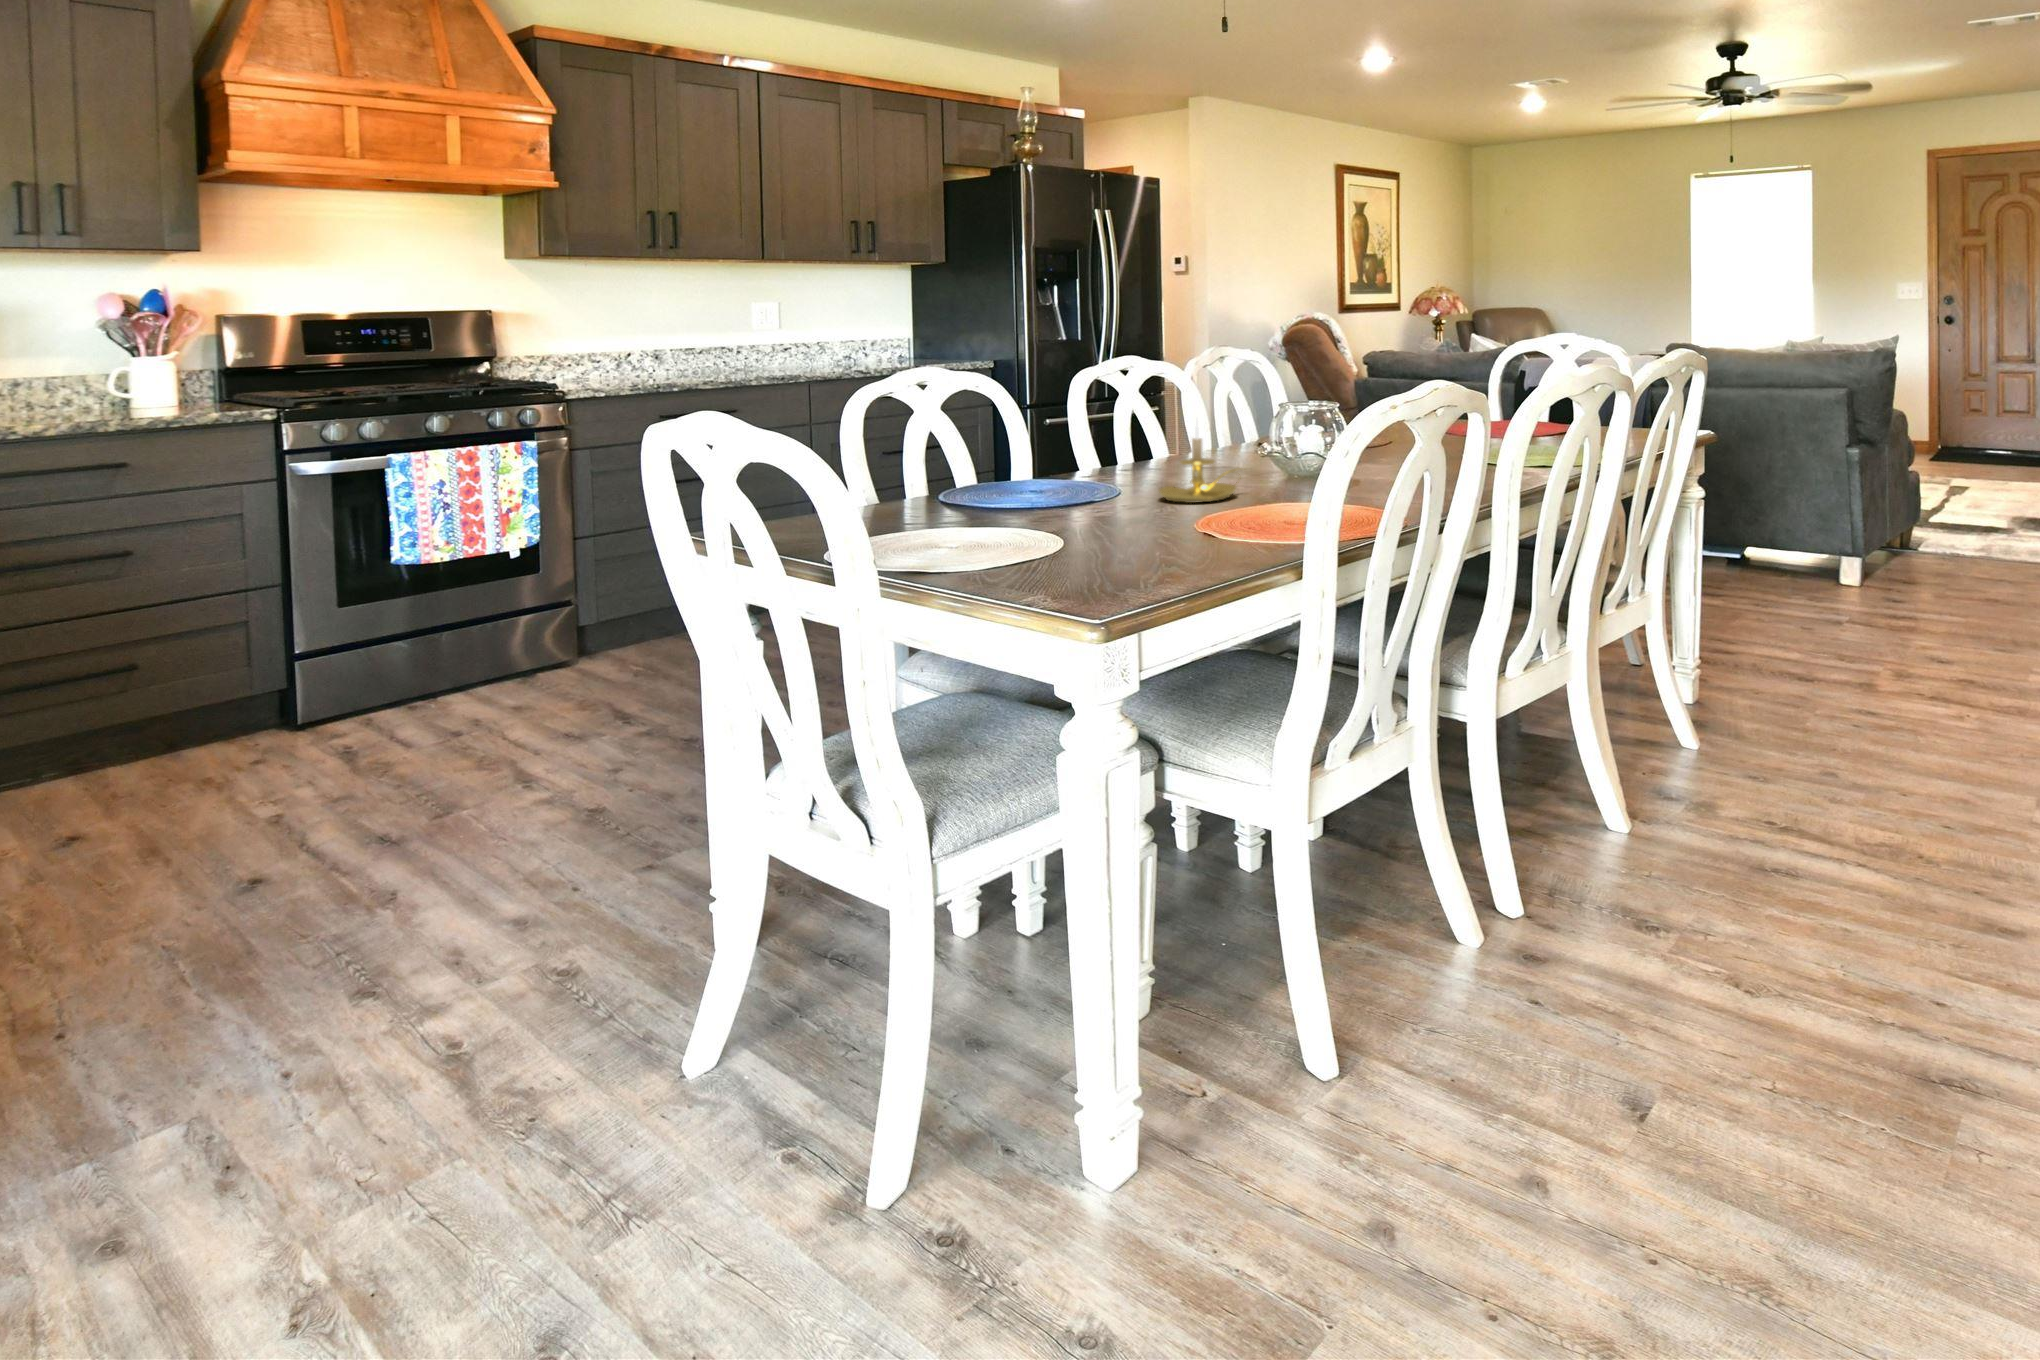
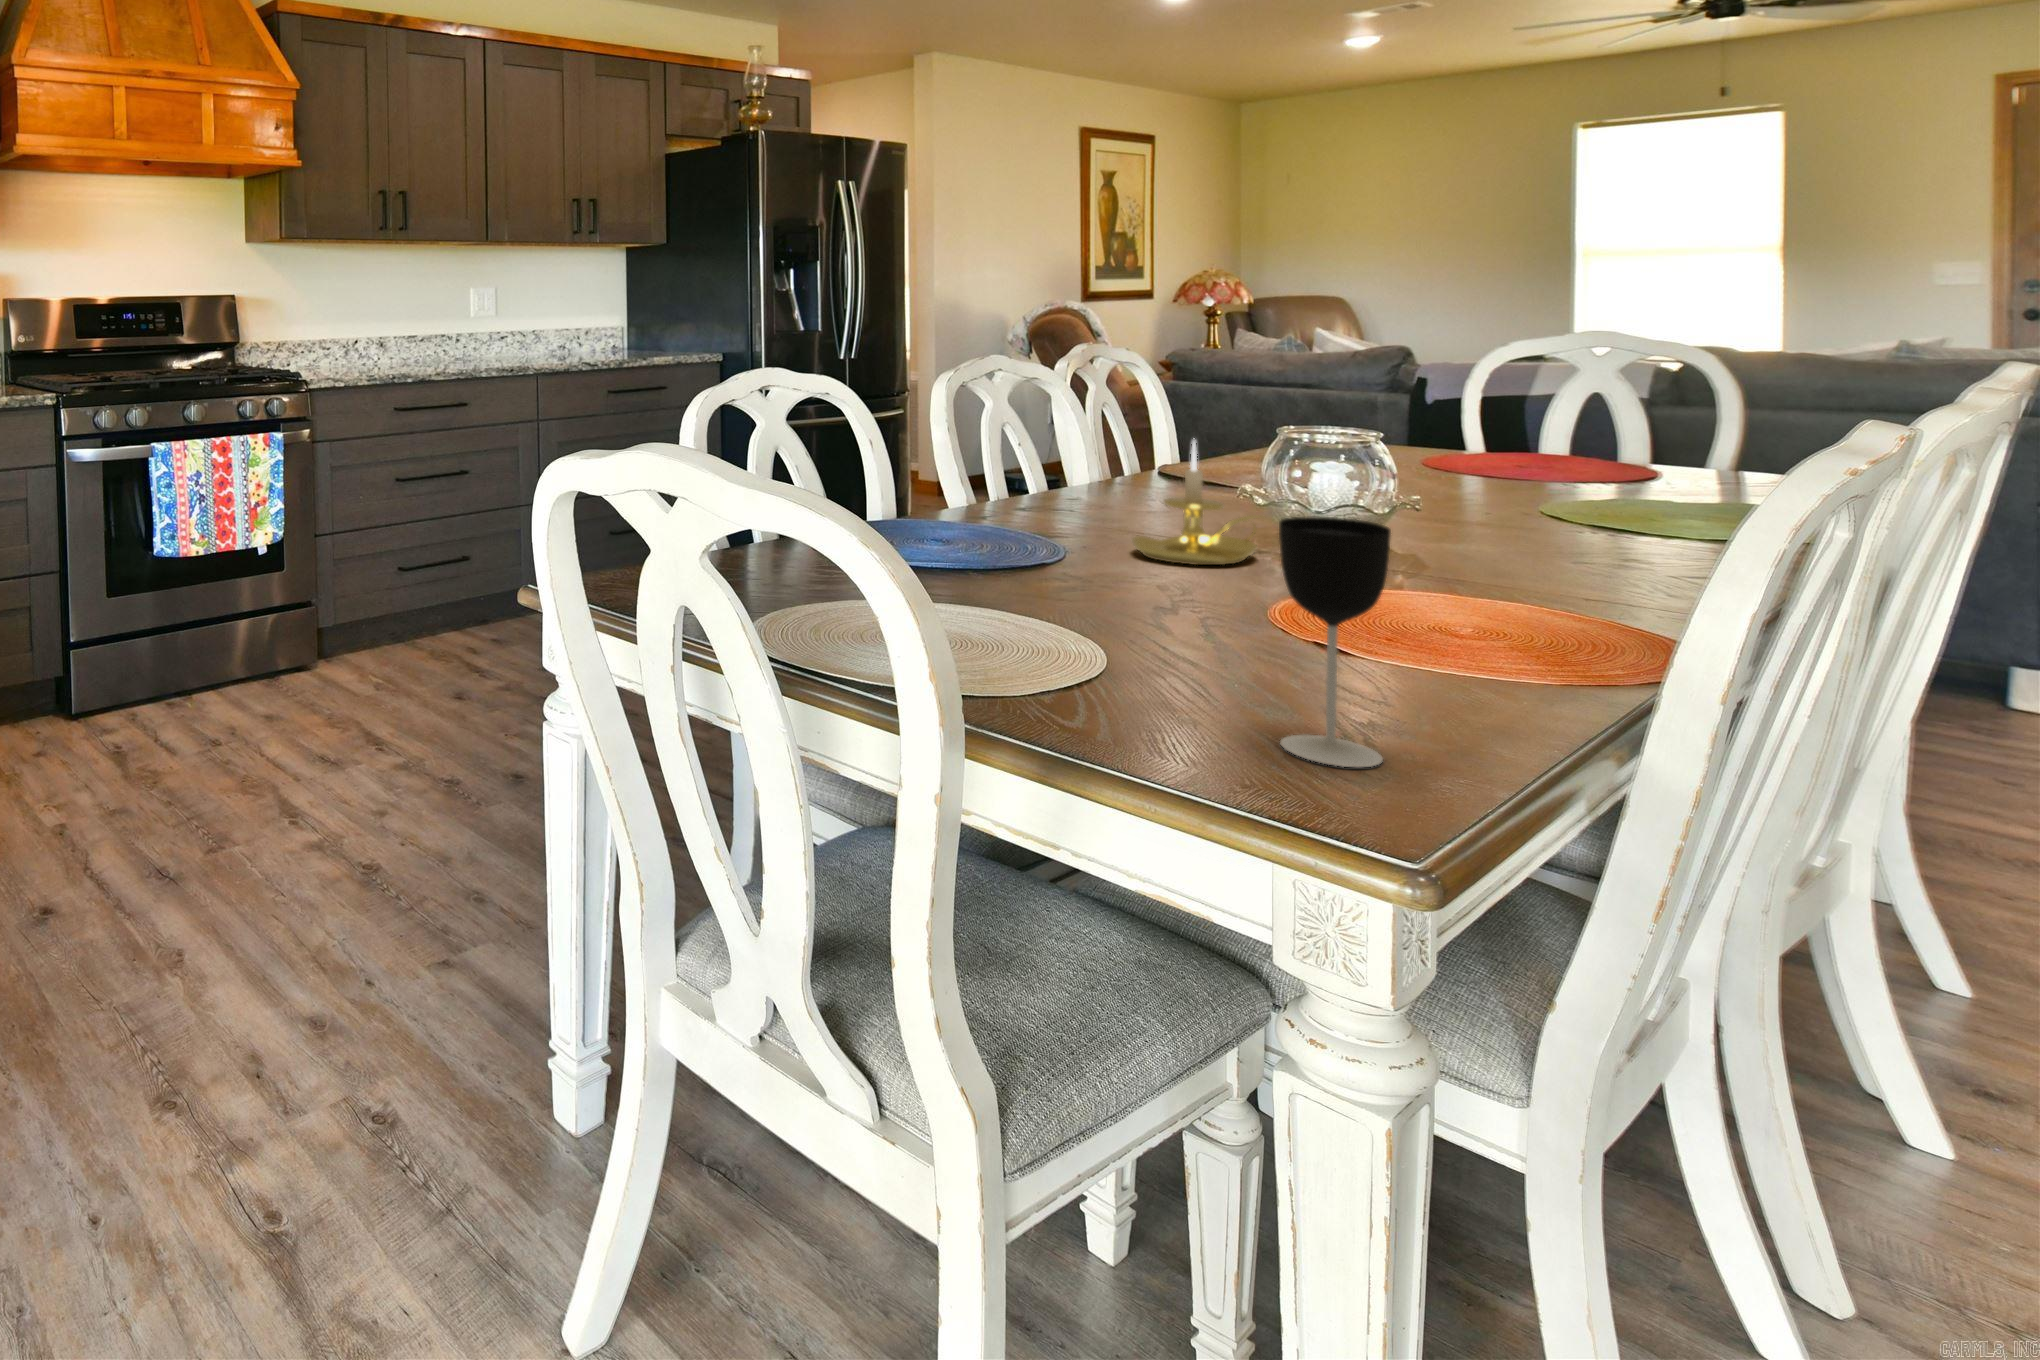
wine glass: none [1106,455,1161,597] -> present [1279,516,1391,767]

